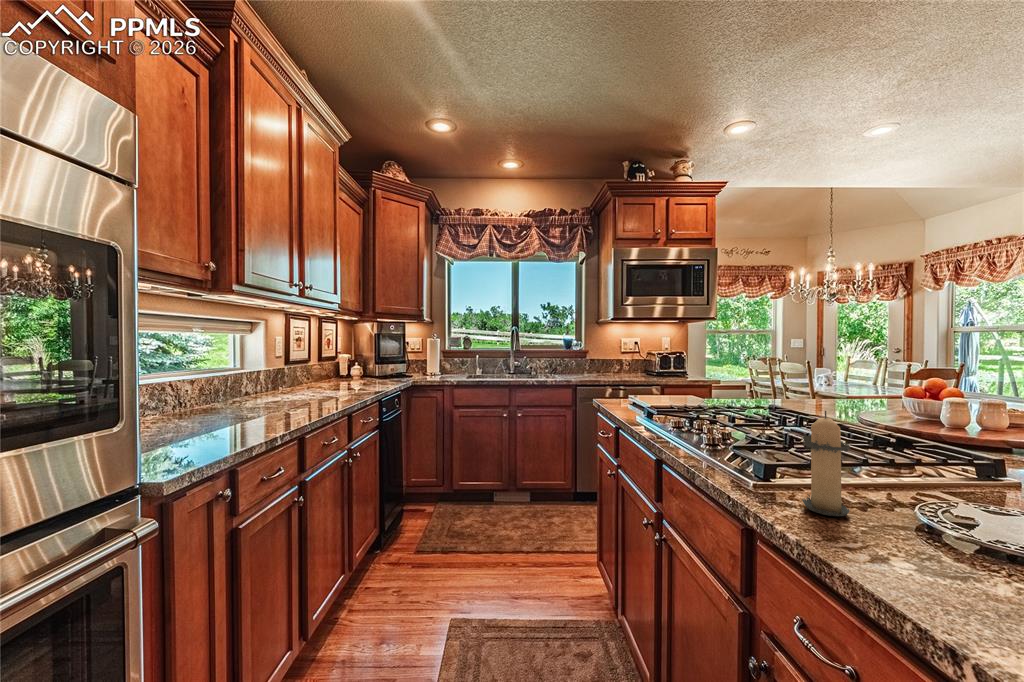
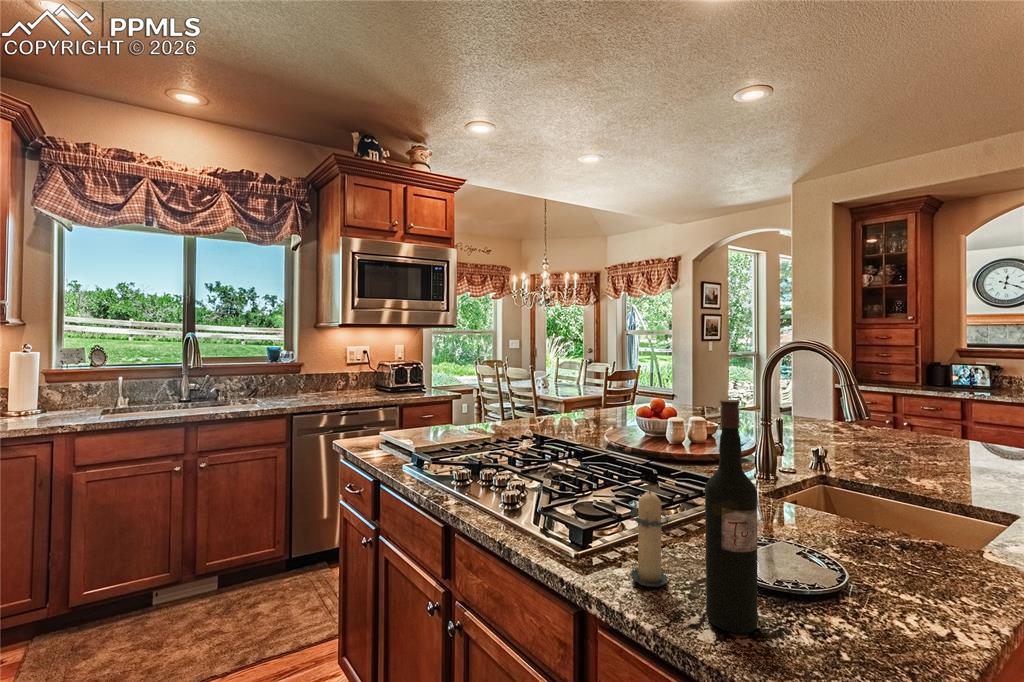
wine bottle: none [875,301,955,572] -> present [705,400,758,633]

